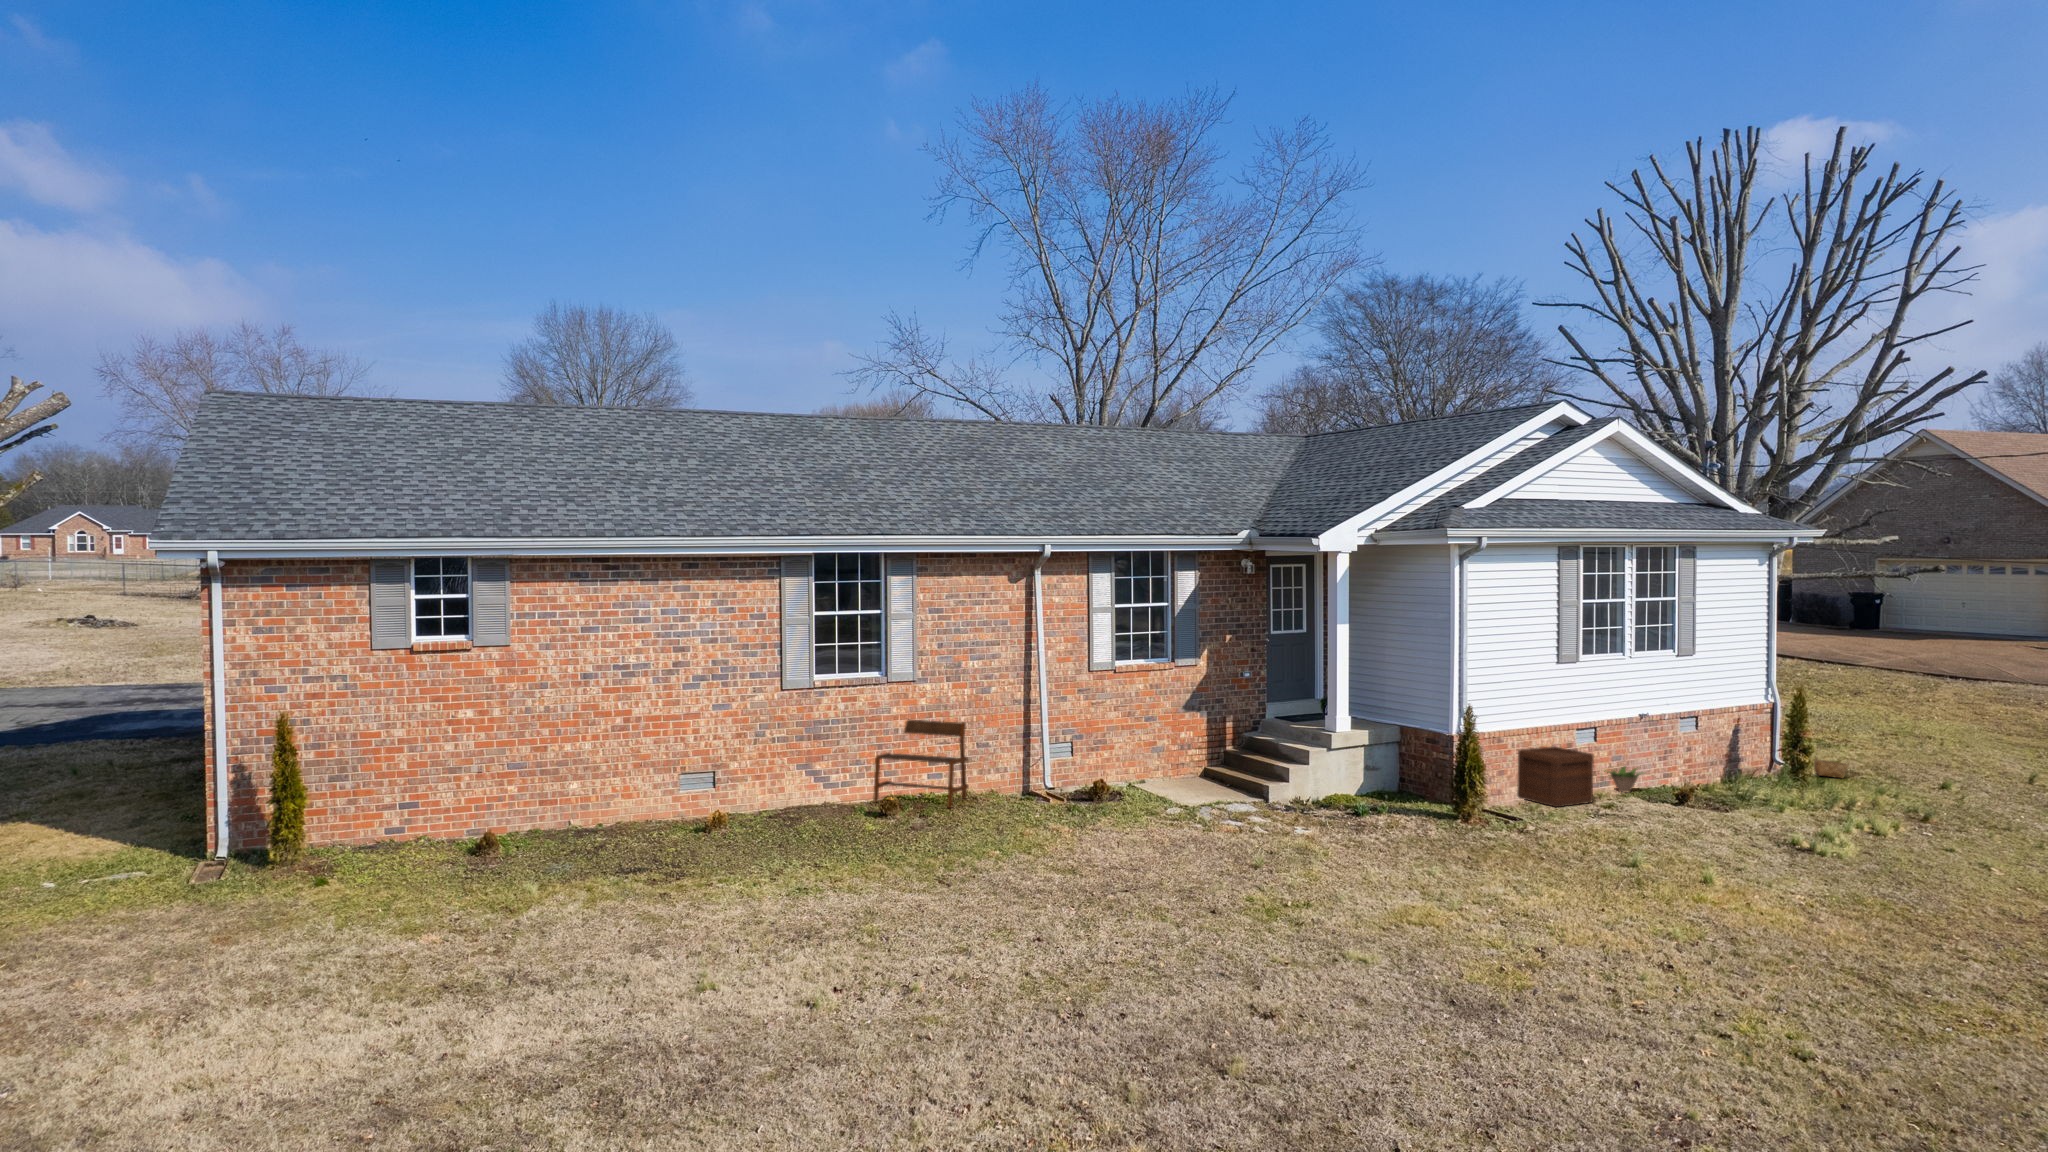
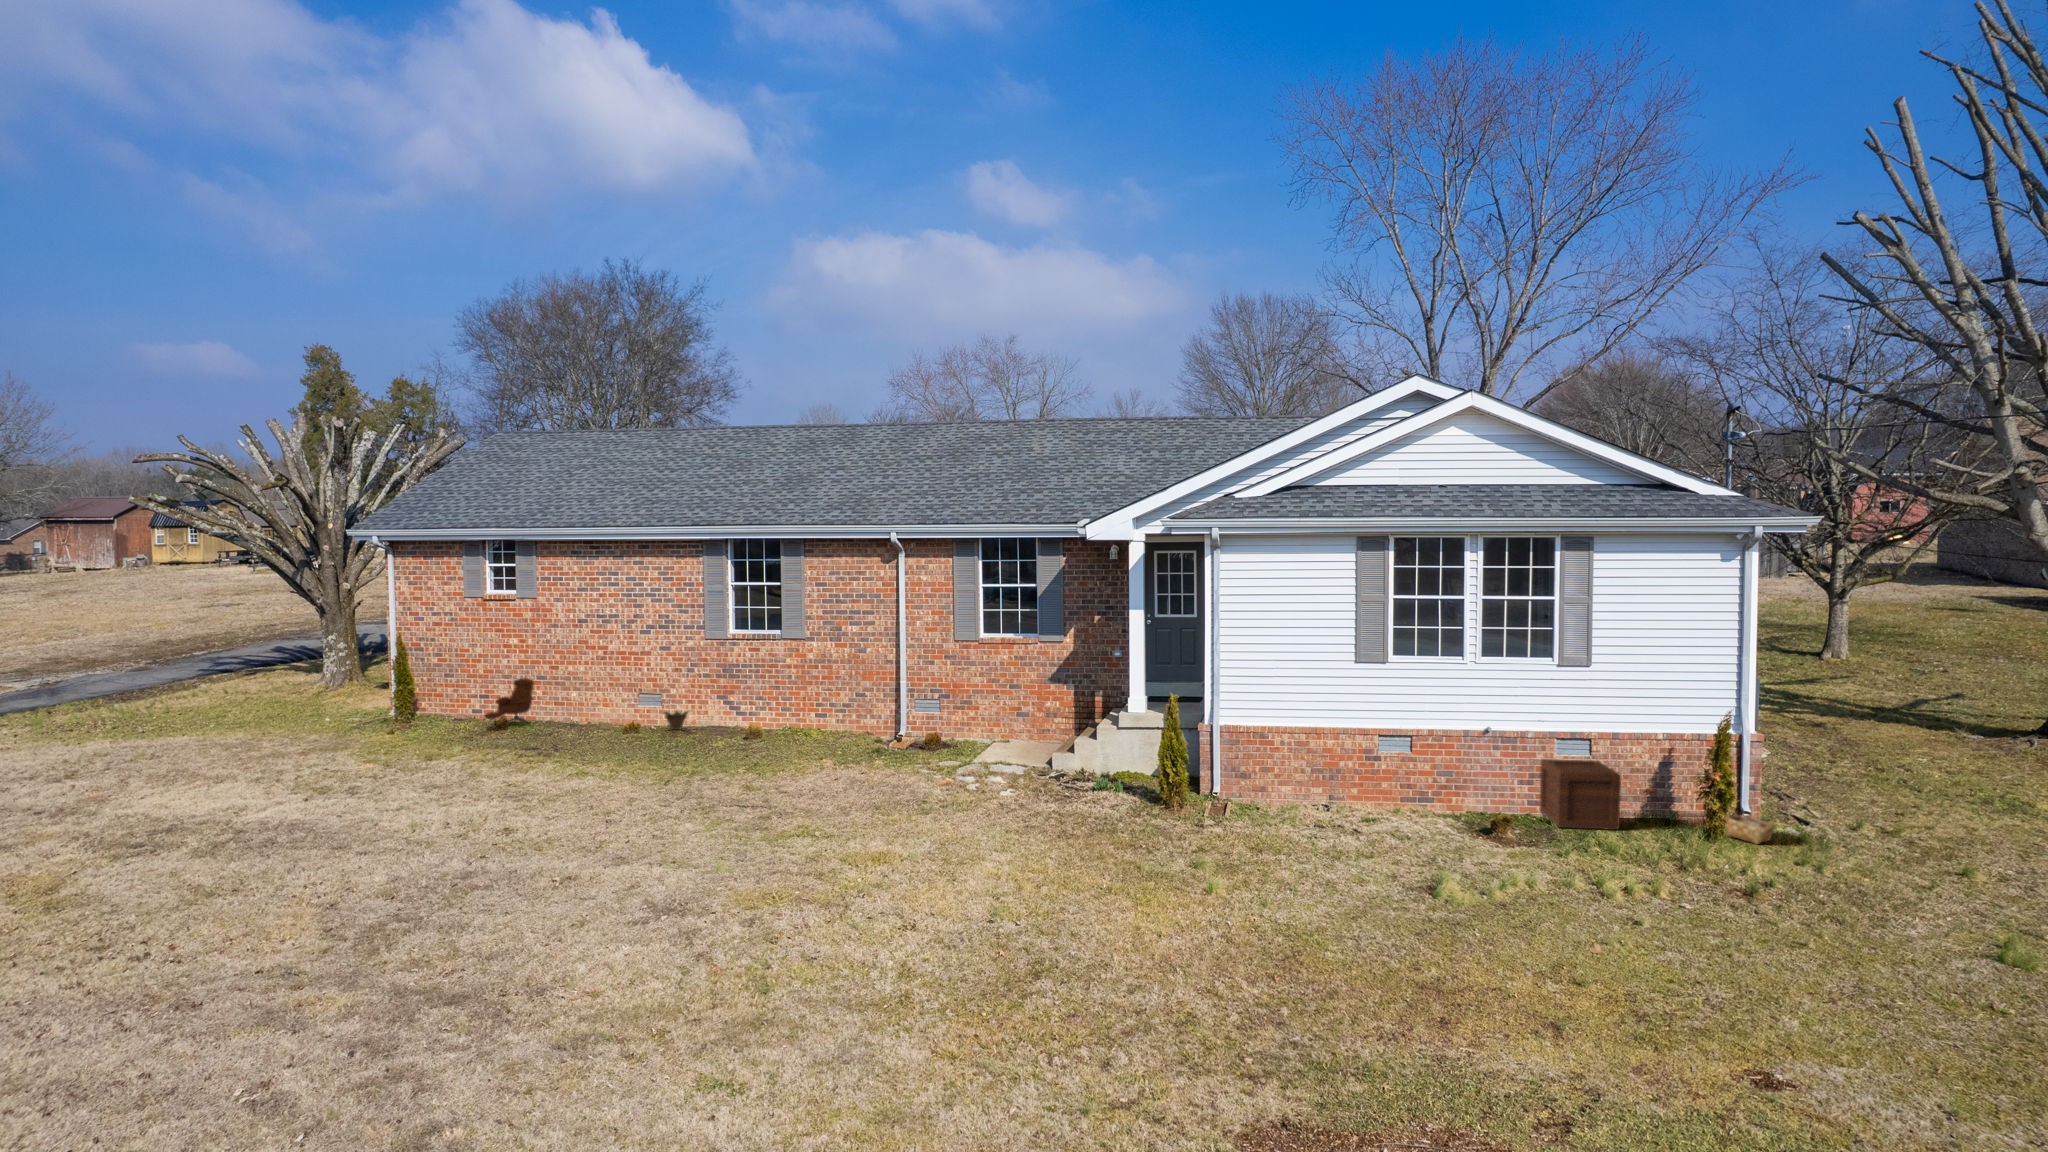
bench: present [873,720,969,808] -> none [764,667,826,742]
wooden crate: present [1517,746,1594,807] -> present [1540,759,1621,830]
decorative plant: present [1604,766,1643,792] -> present [664,710,689,730]
lounge chair: none [463,768,522,851] -> present [484,678,534,730]

